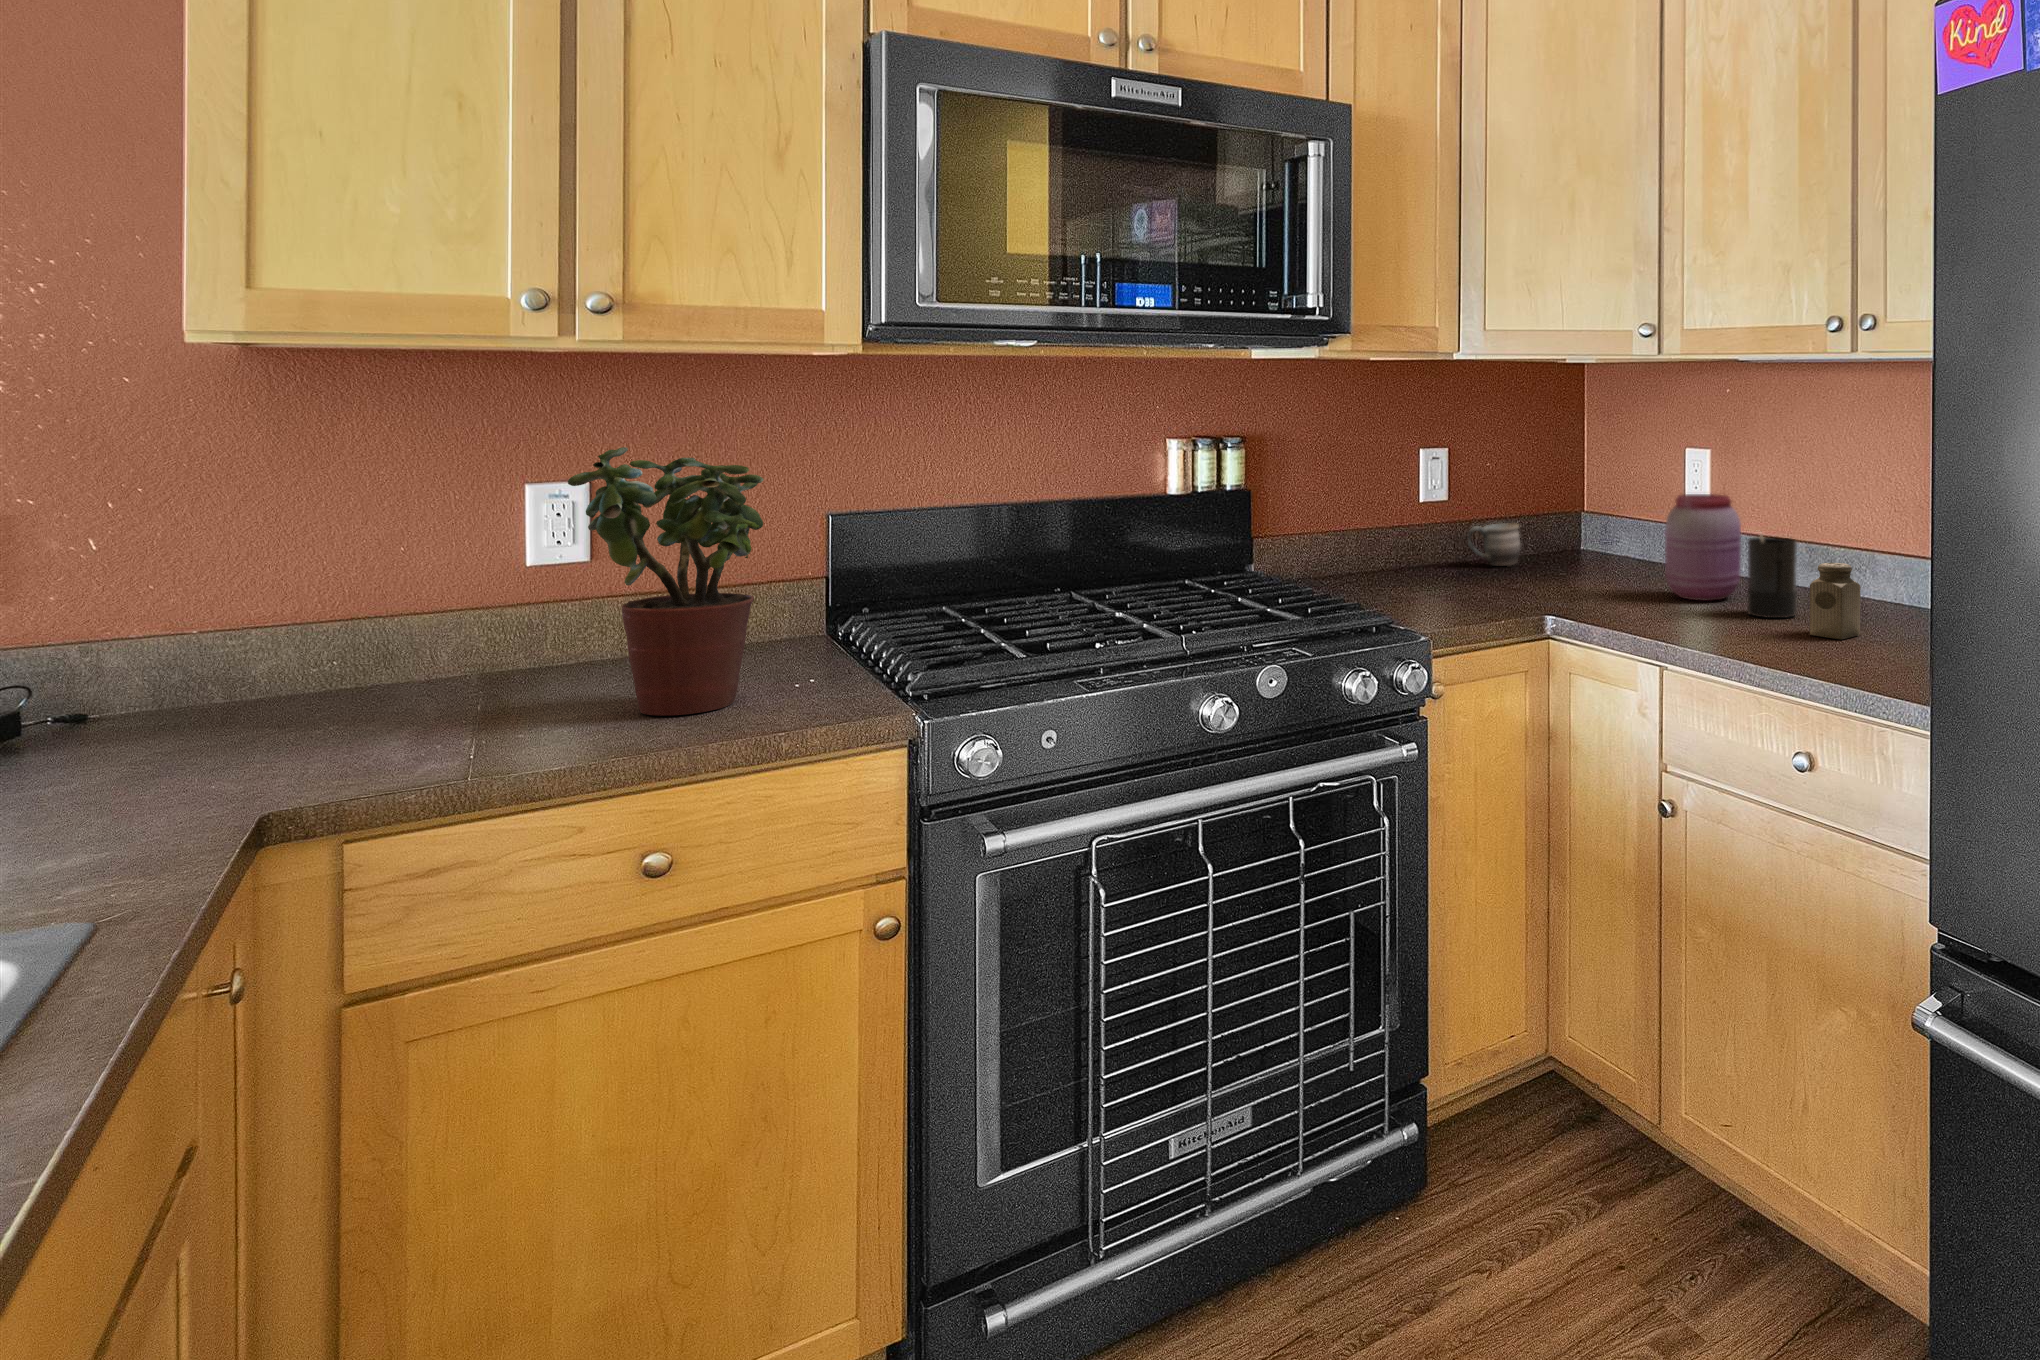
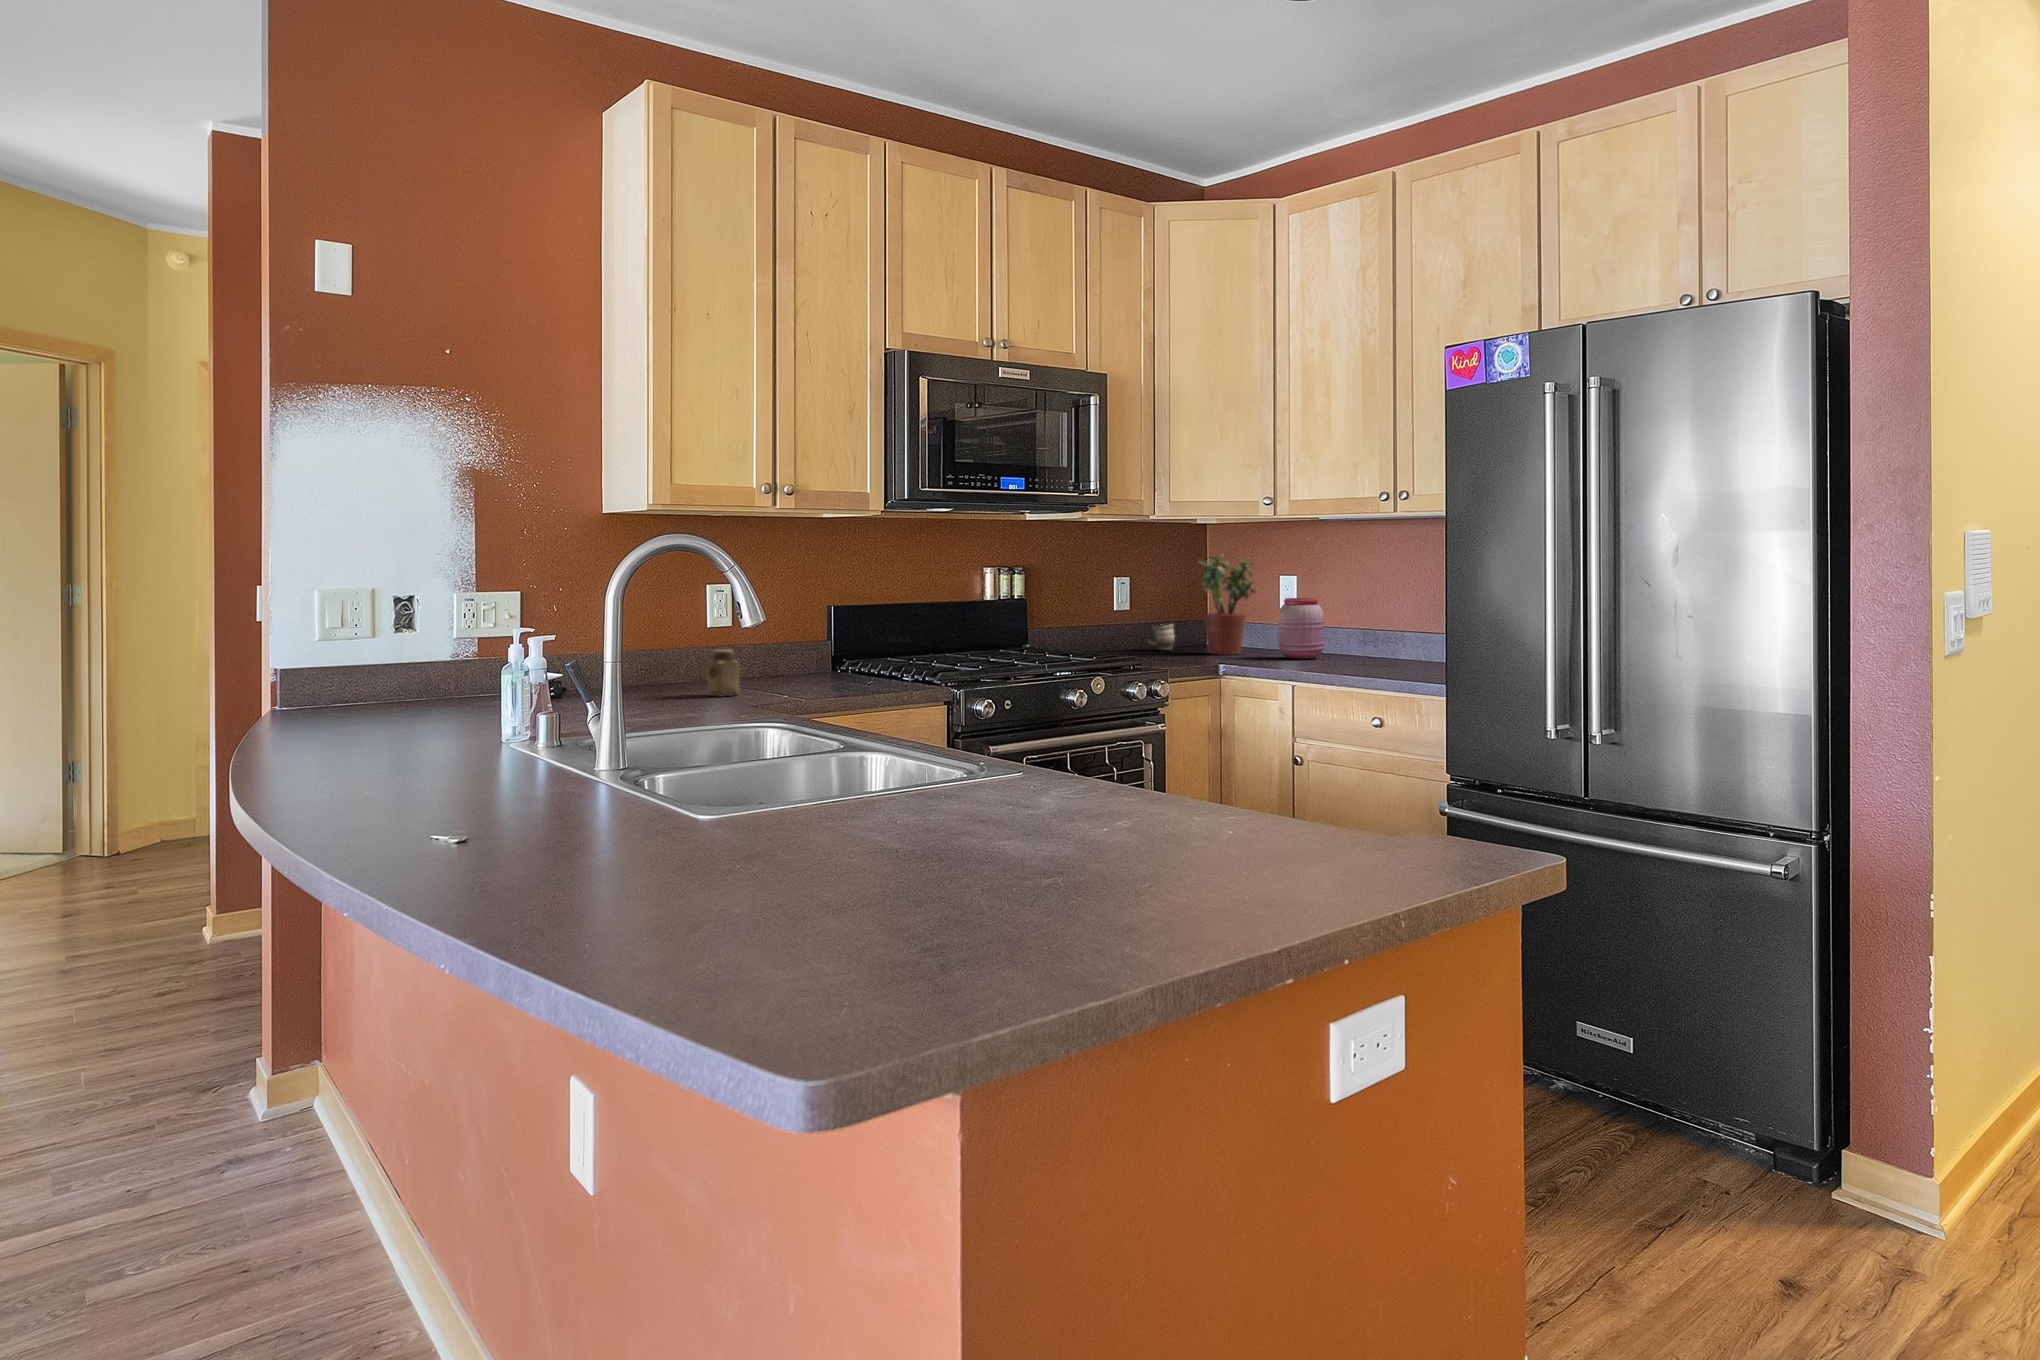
potted plant: present [568,447,764,716] -> present [1198,555,1256,655]
candle: present [1747,536,1797,618] -> none [1331,615,1361,663]
salt shaker: present [1810,563,1861,639] -> present [707,650,740,696]

